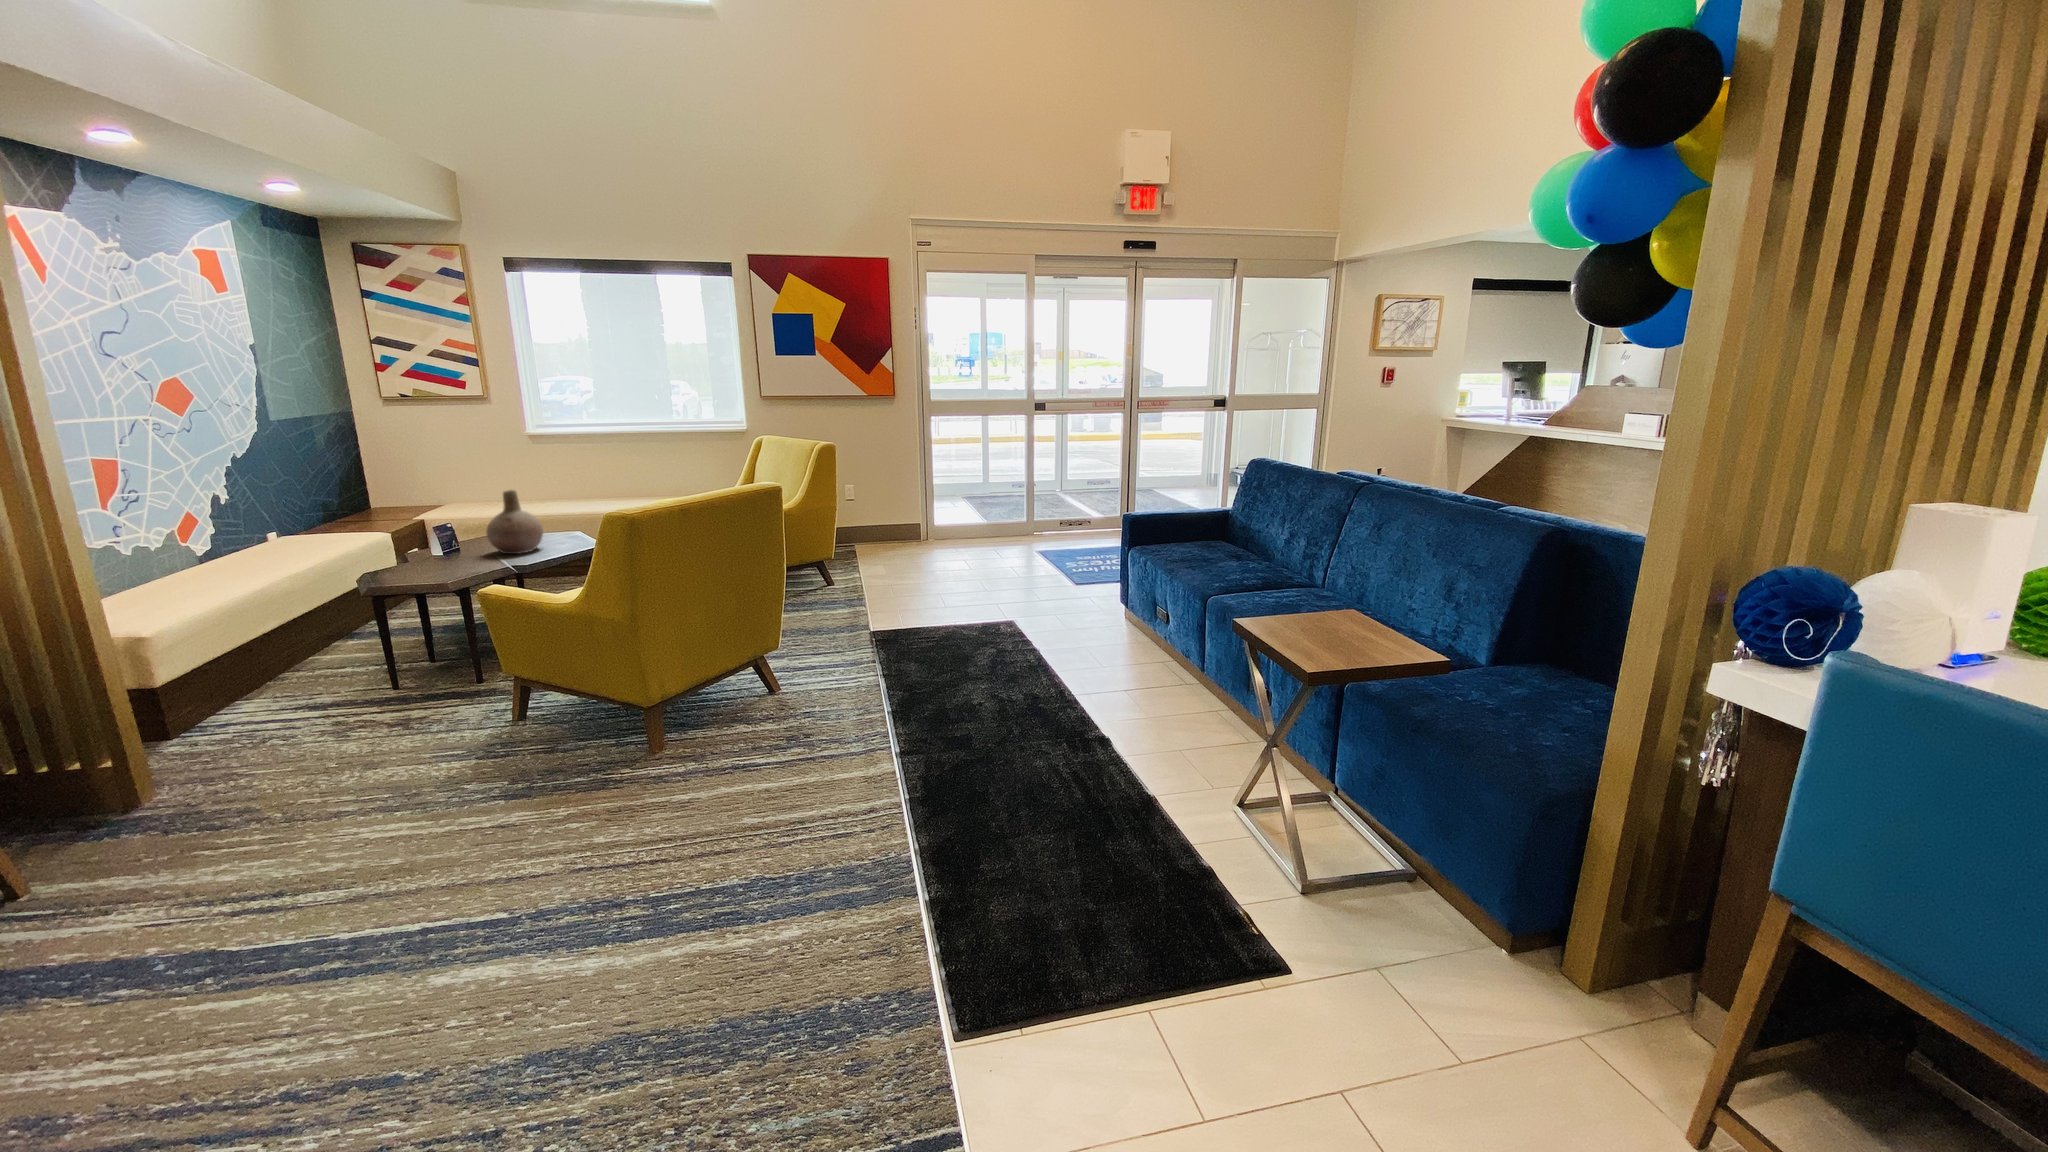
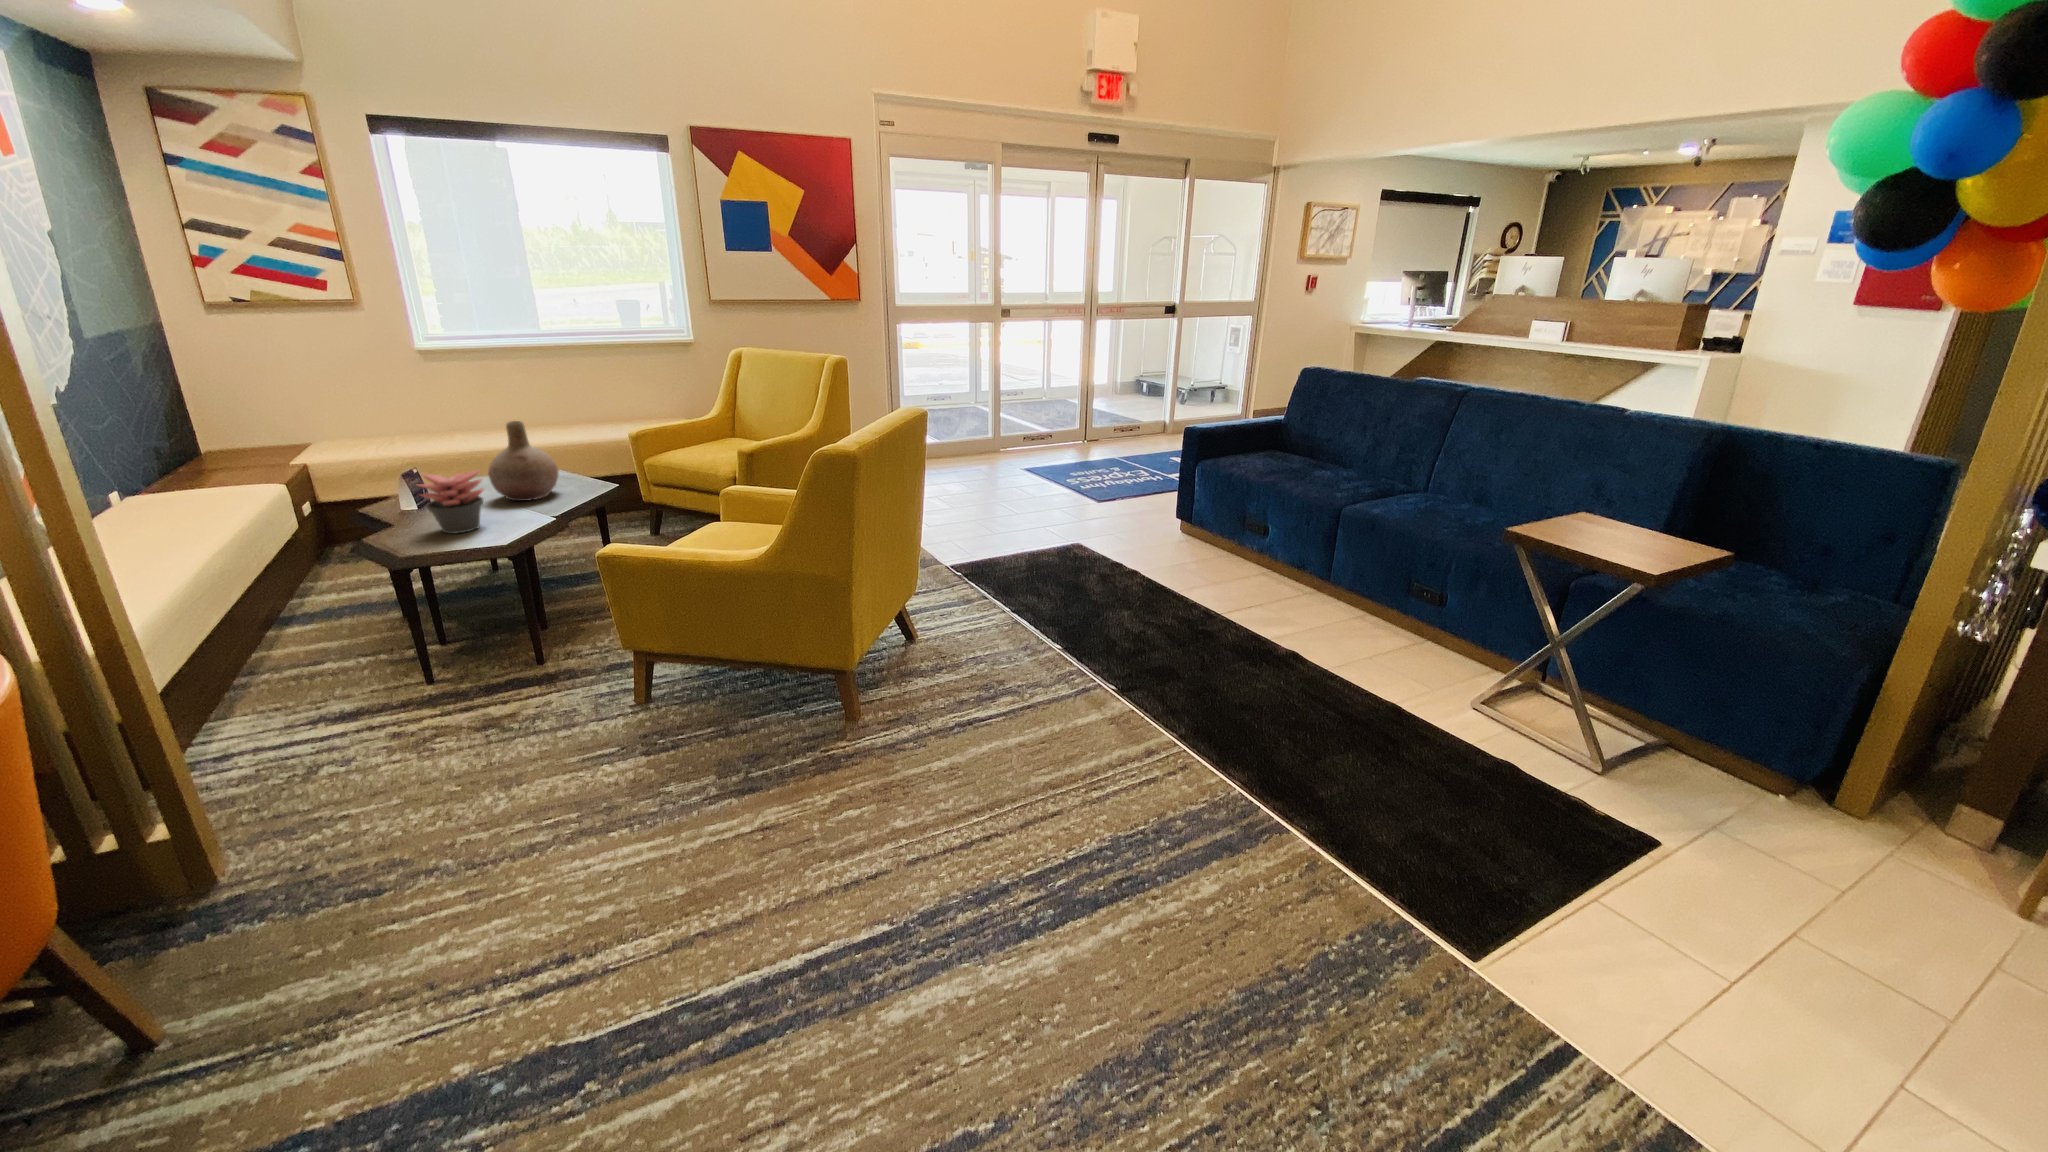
succulent plant: none [408,526,463,575] -> present [418,470,484,534]

